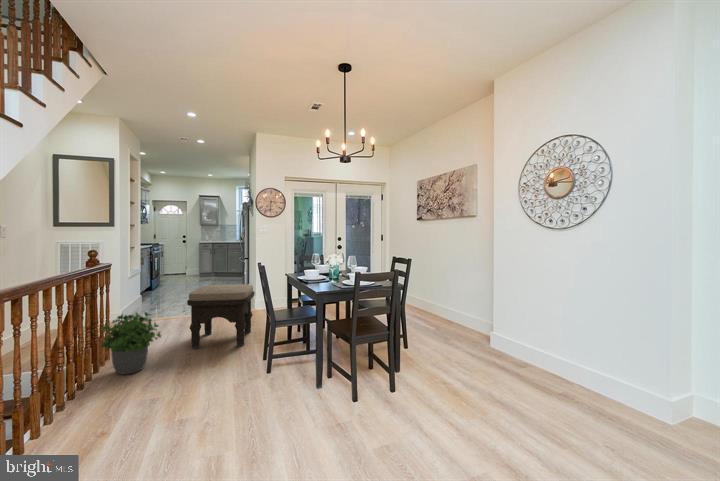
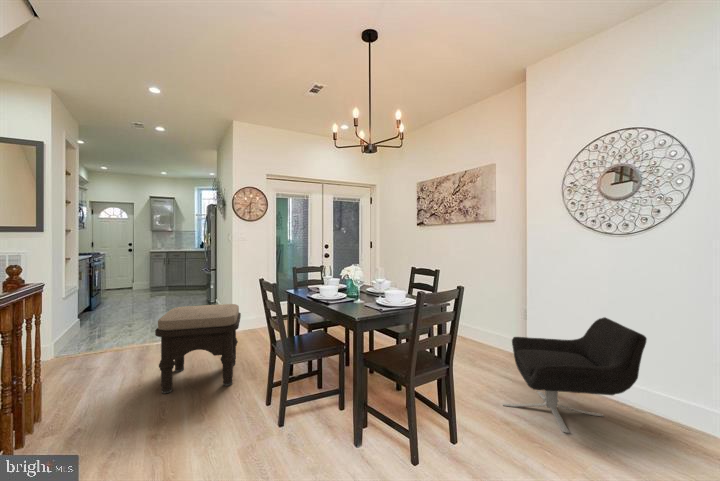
lounge chair: none [451,301,560,392] -> present [502,317,647,433]
potted plant: present [101,312,161,374] -> none [27,351,123,447]

